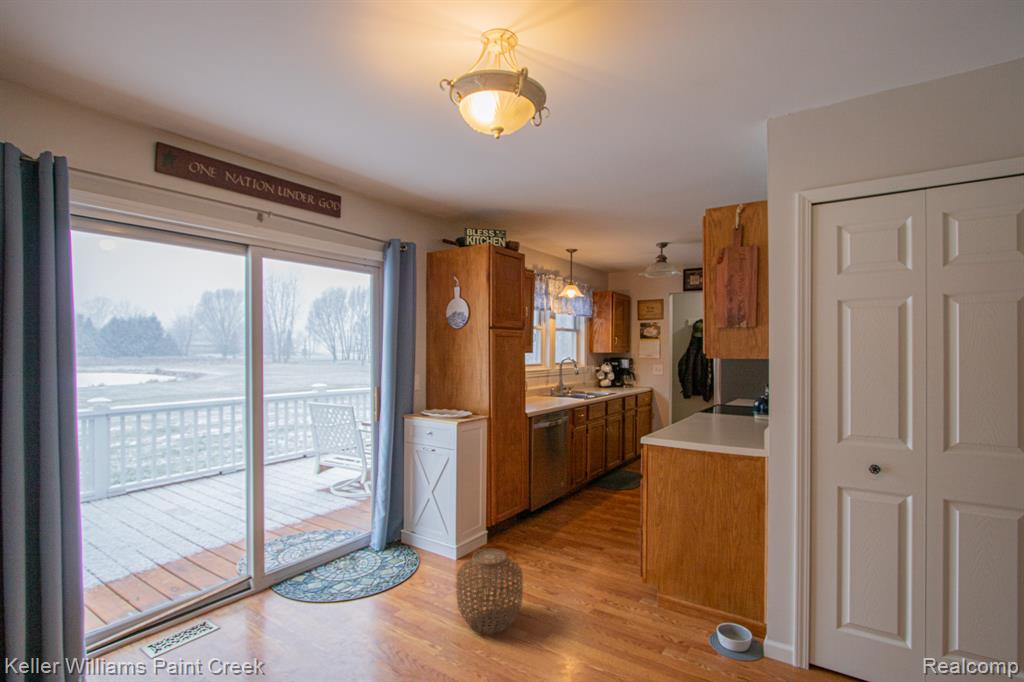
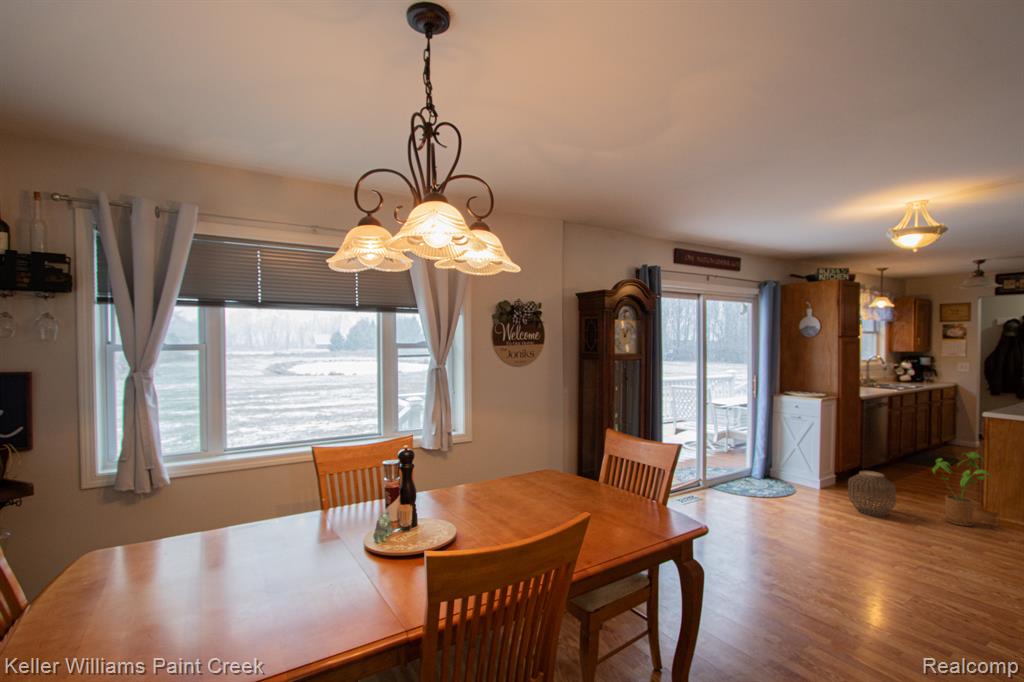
house plant: none [576,503,645,628] -> present [933,452,992,526]

